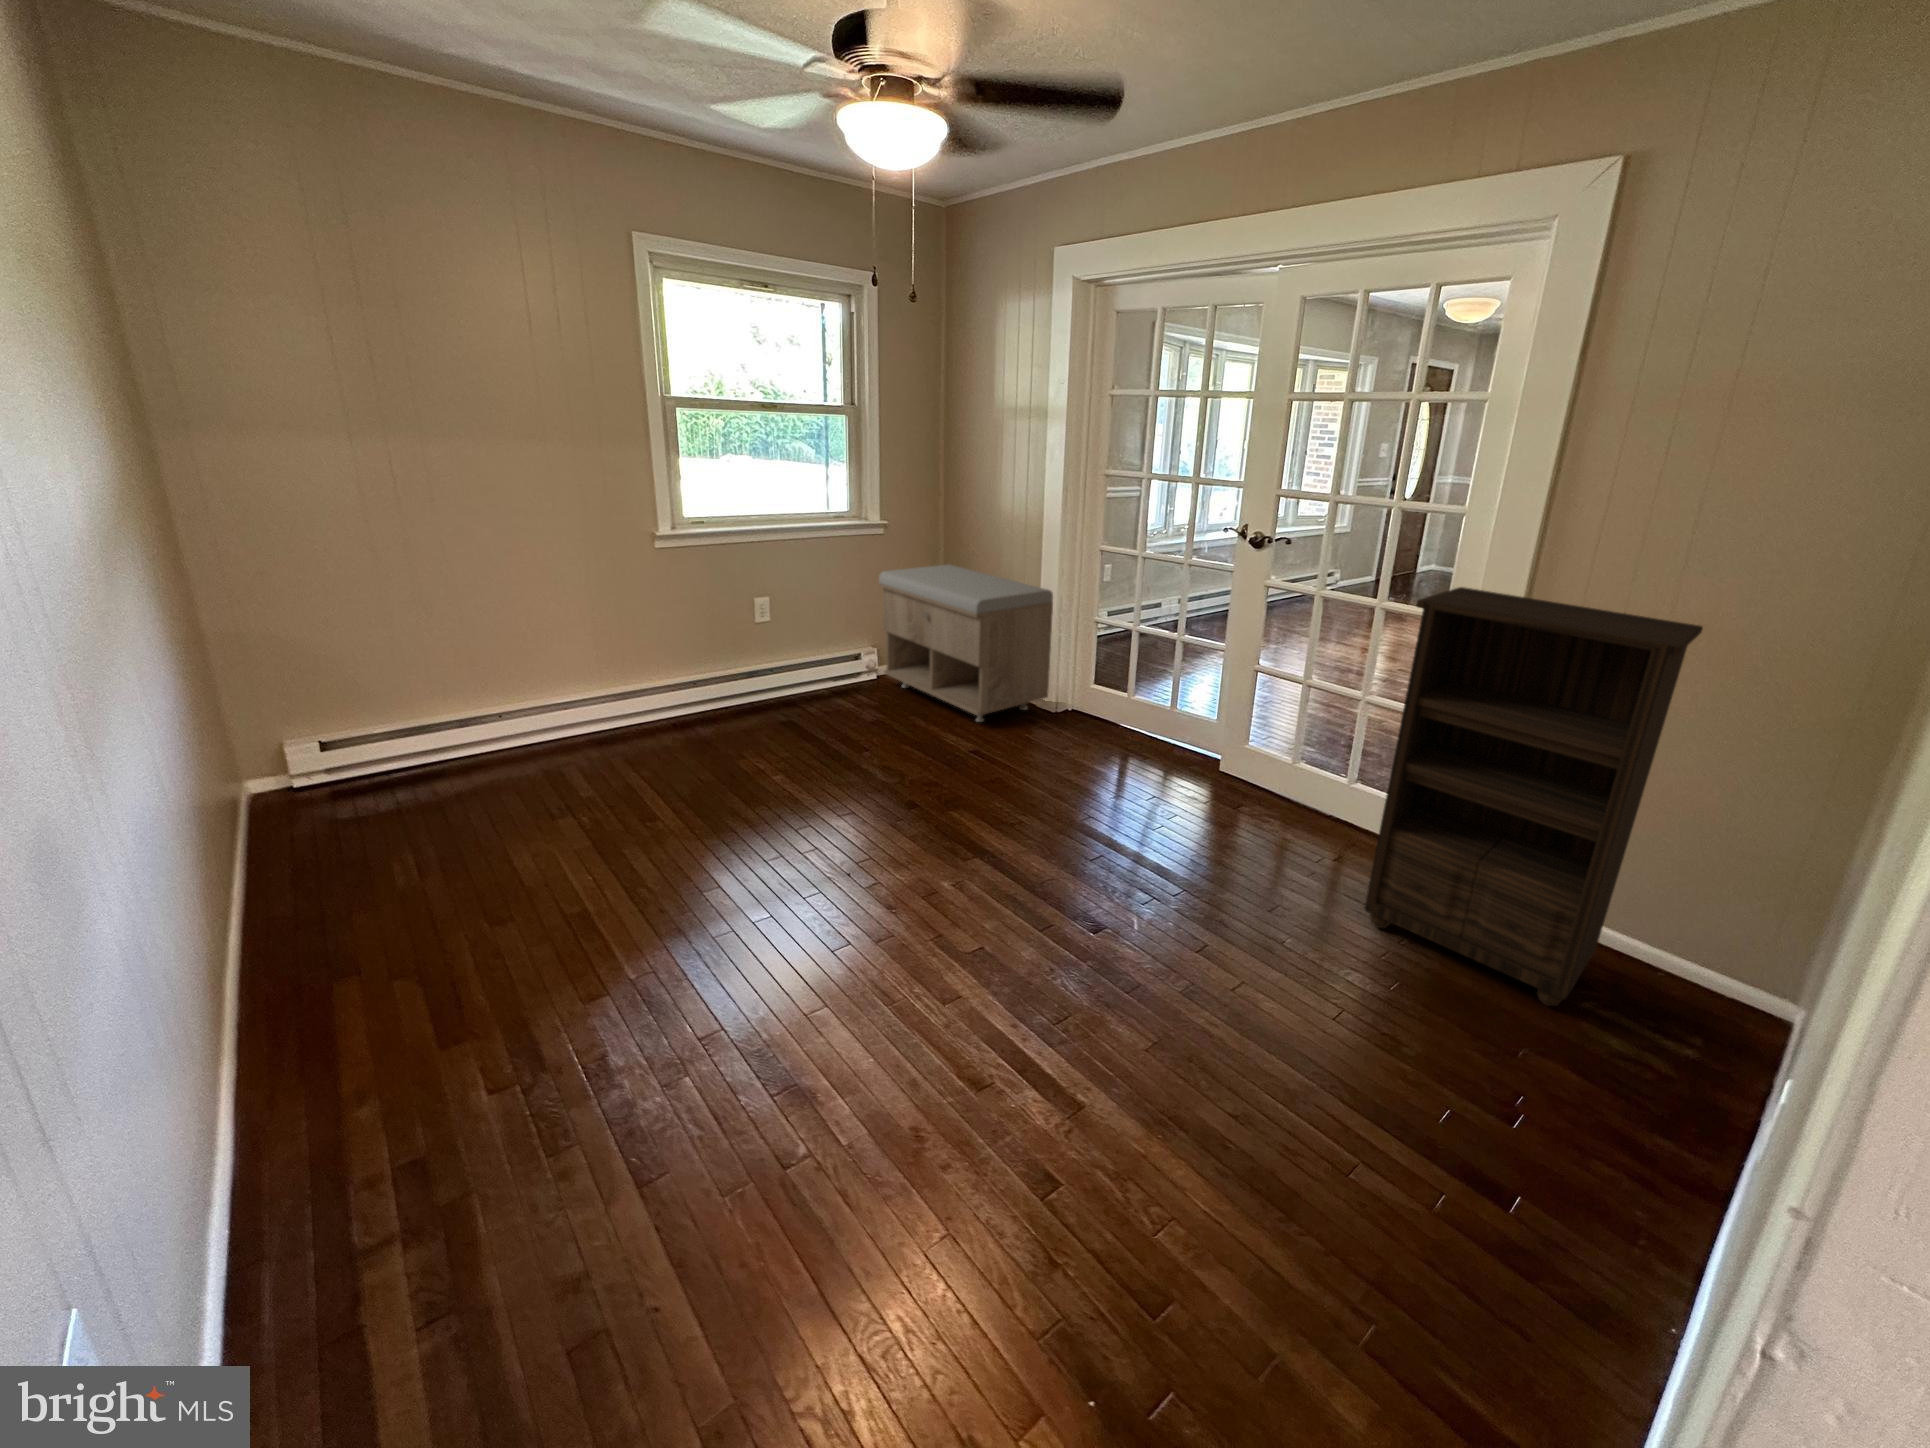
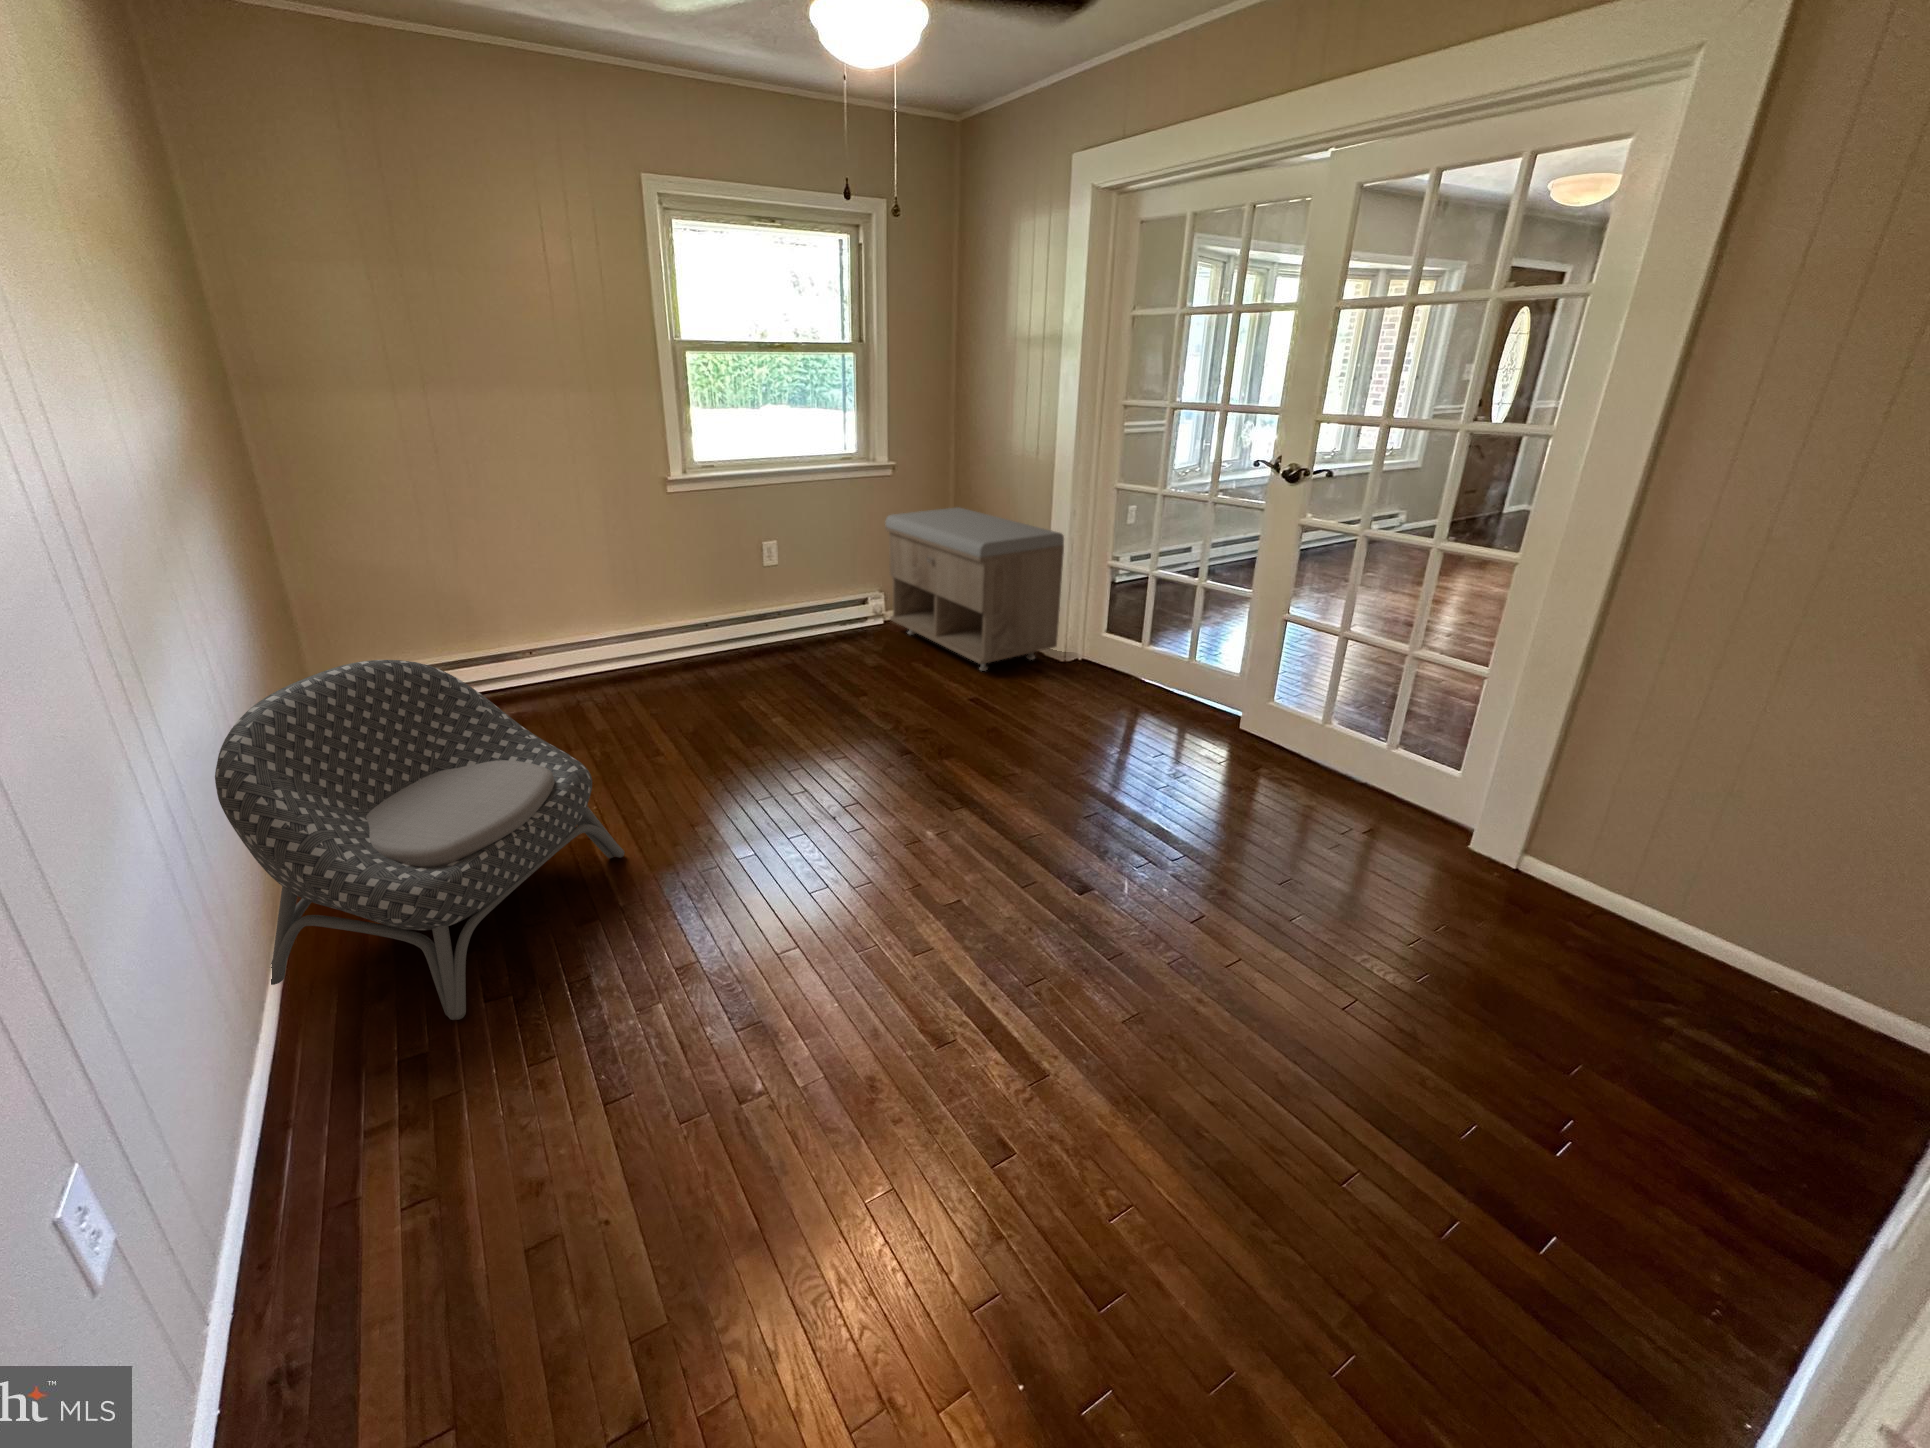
bookshelf: present [1364,587,1703,1006] -> none [1395,521,1879,1021]
armchair: none [162,729,630,1118] -> present [215,660,625,1020]

